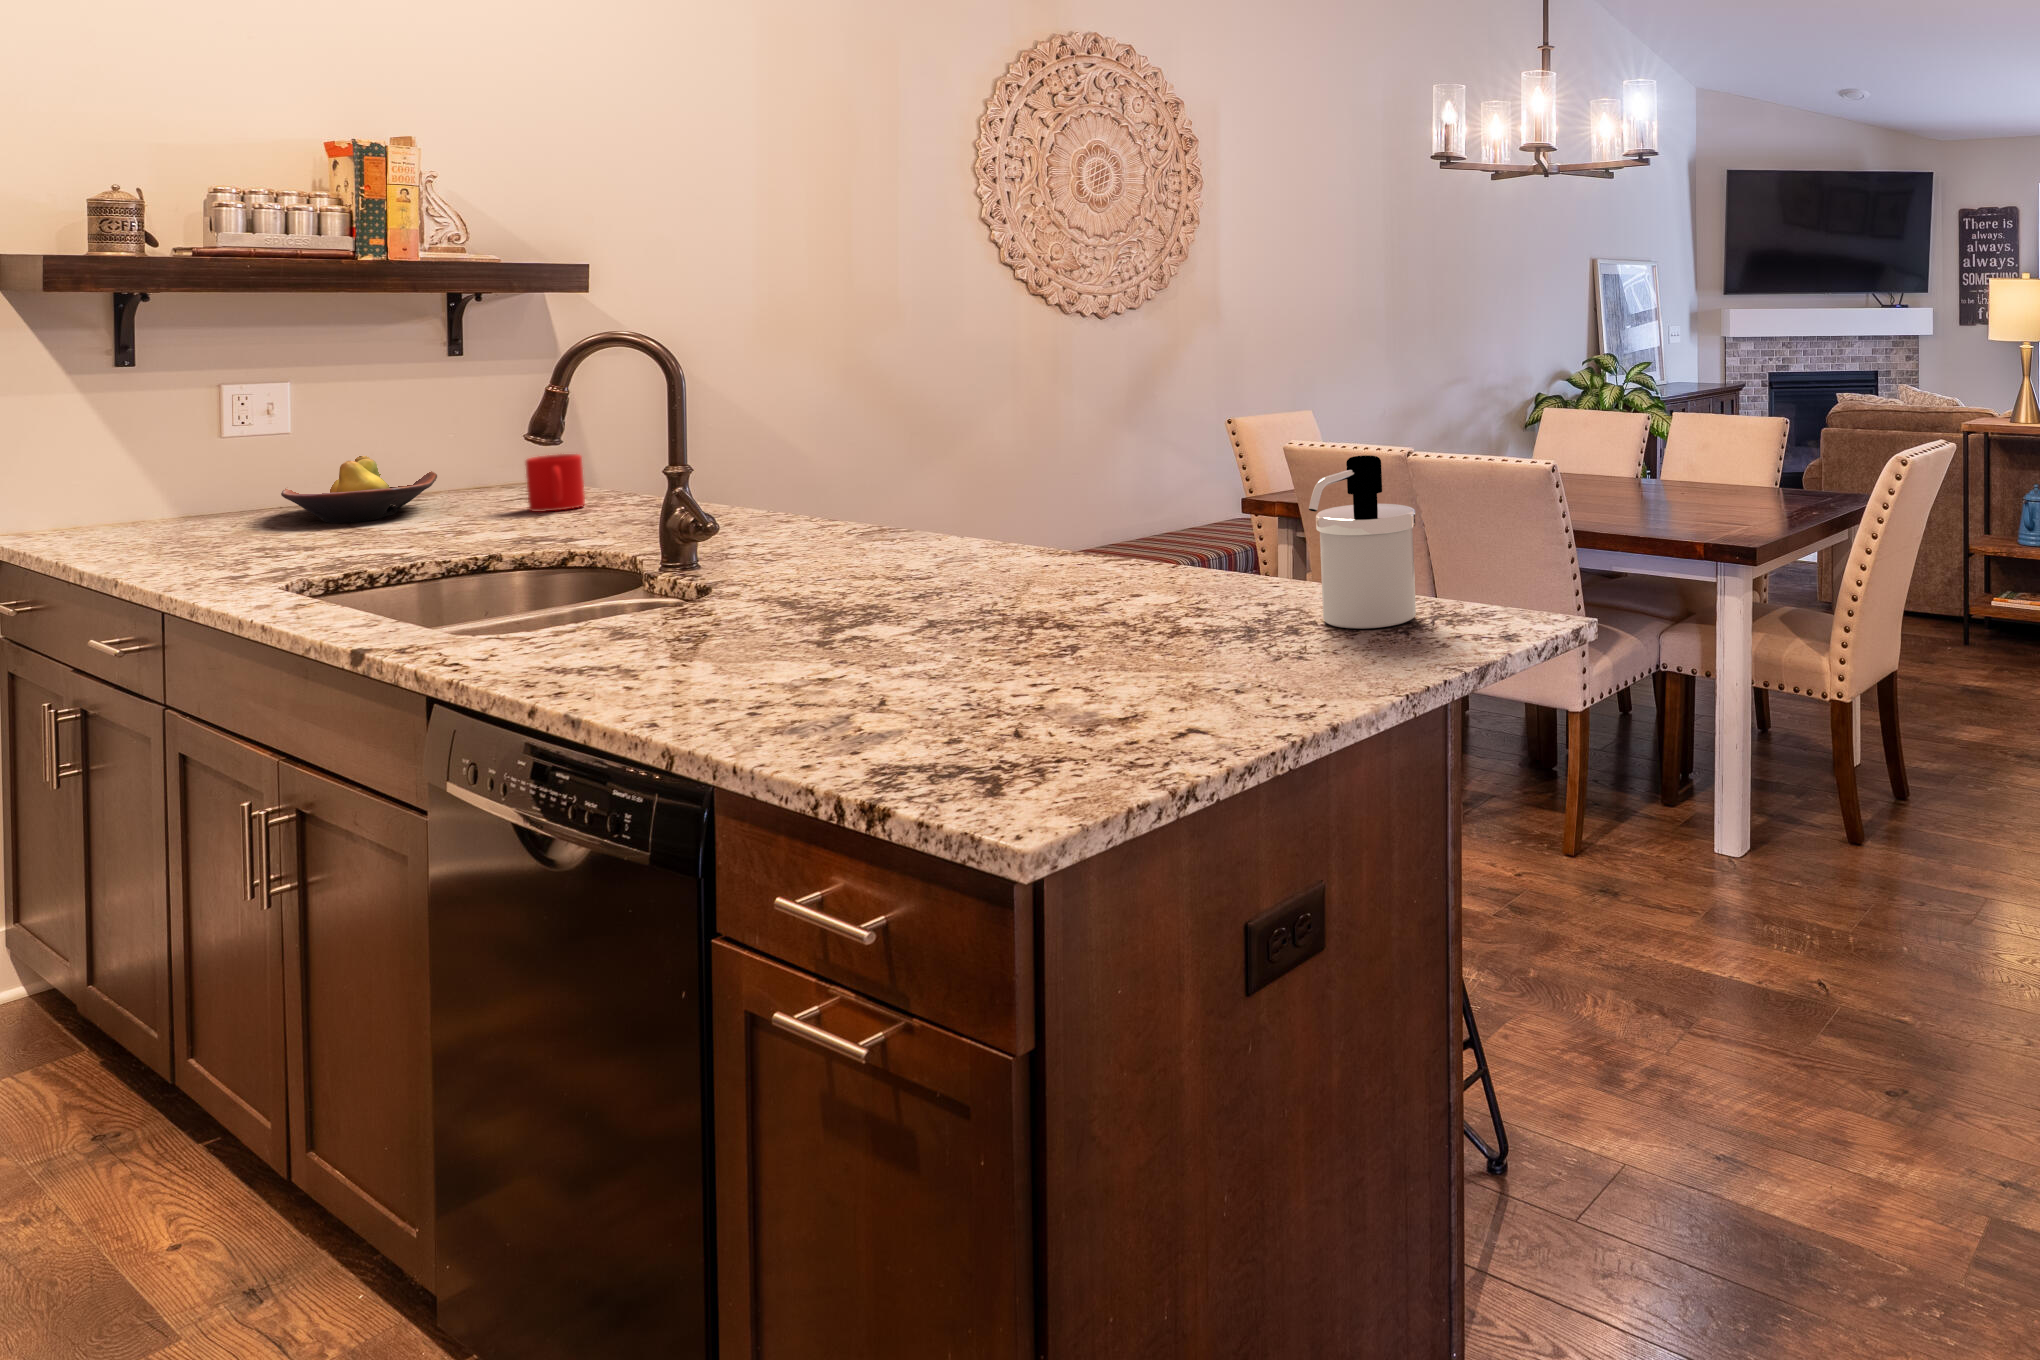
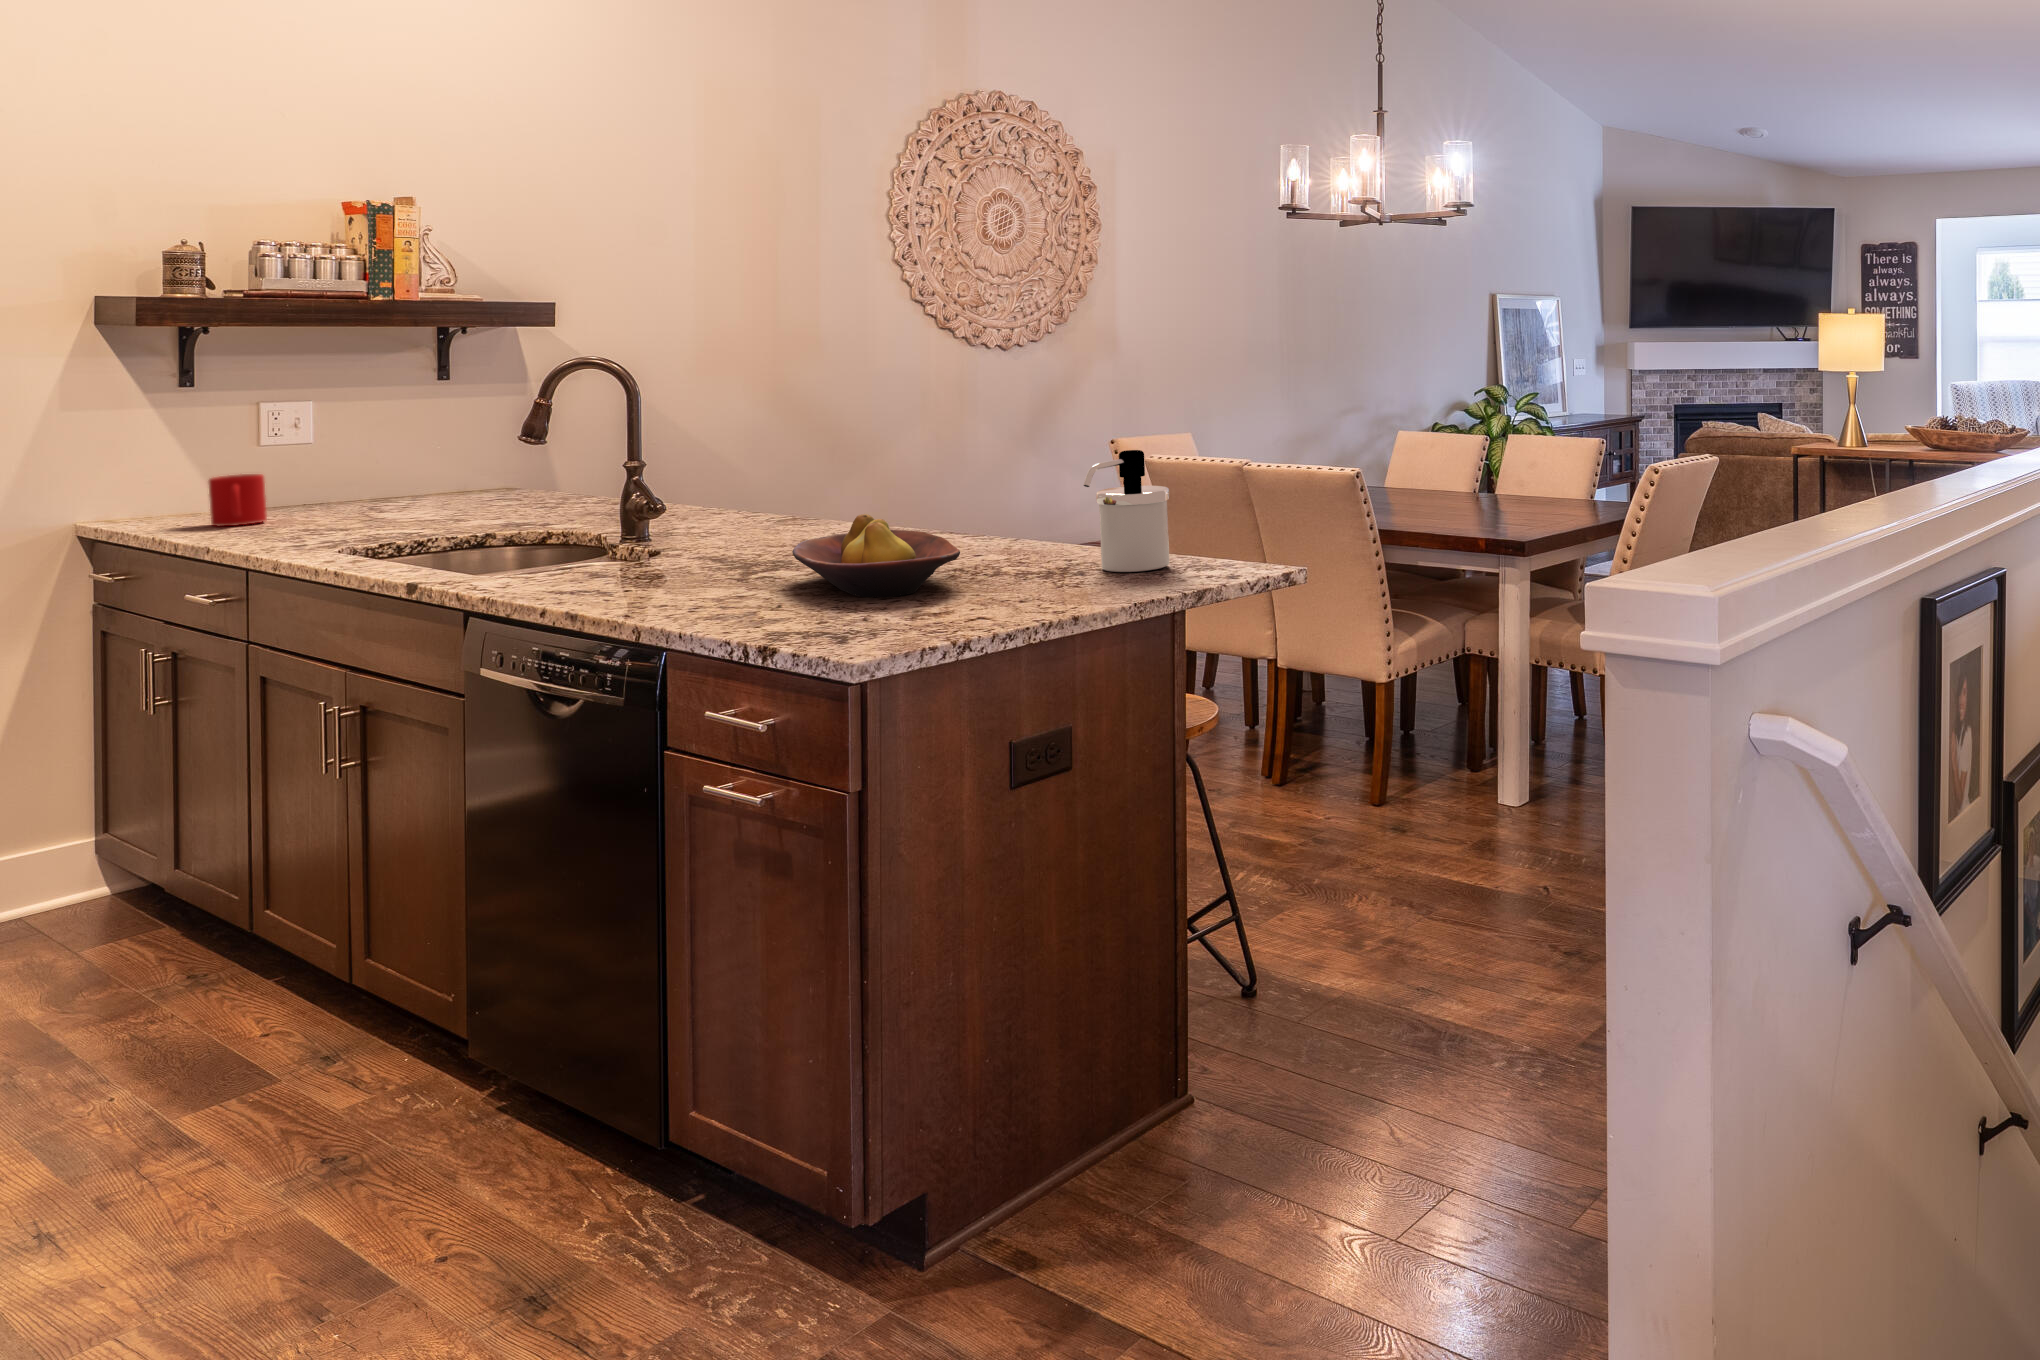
mug: present [525,454,585,512] -> present [209,474,267,526]
fruit bowl: present [281,456,437,523] -> present [792,514,960,597]

